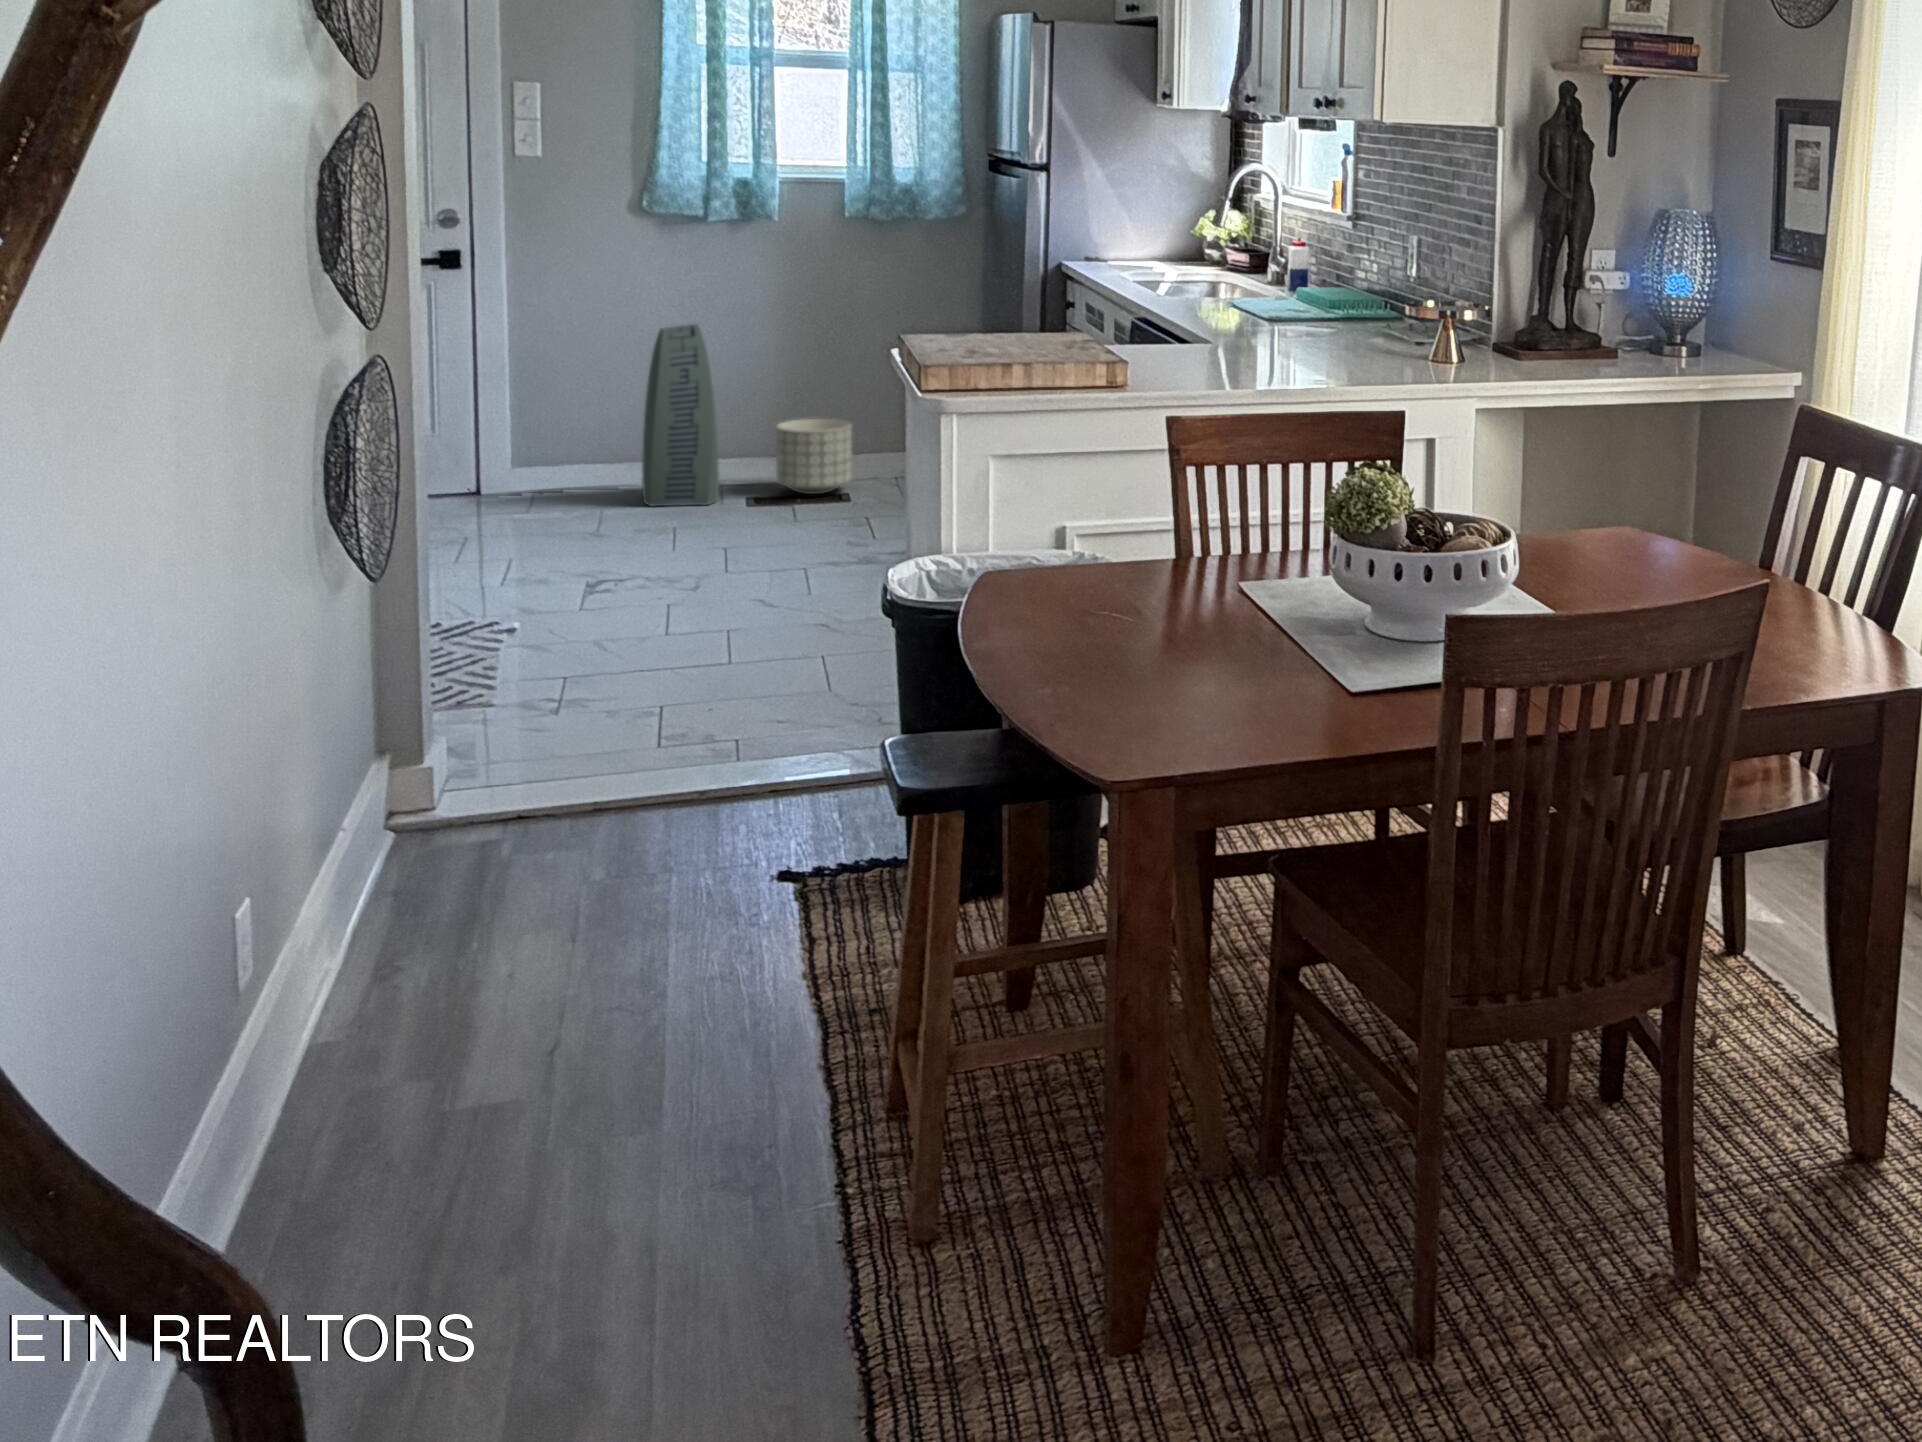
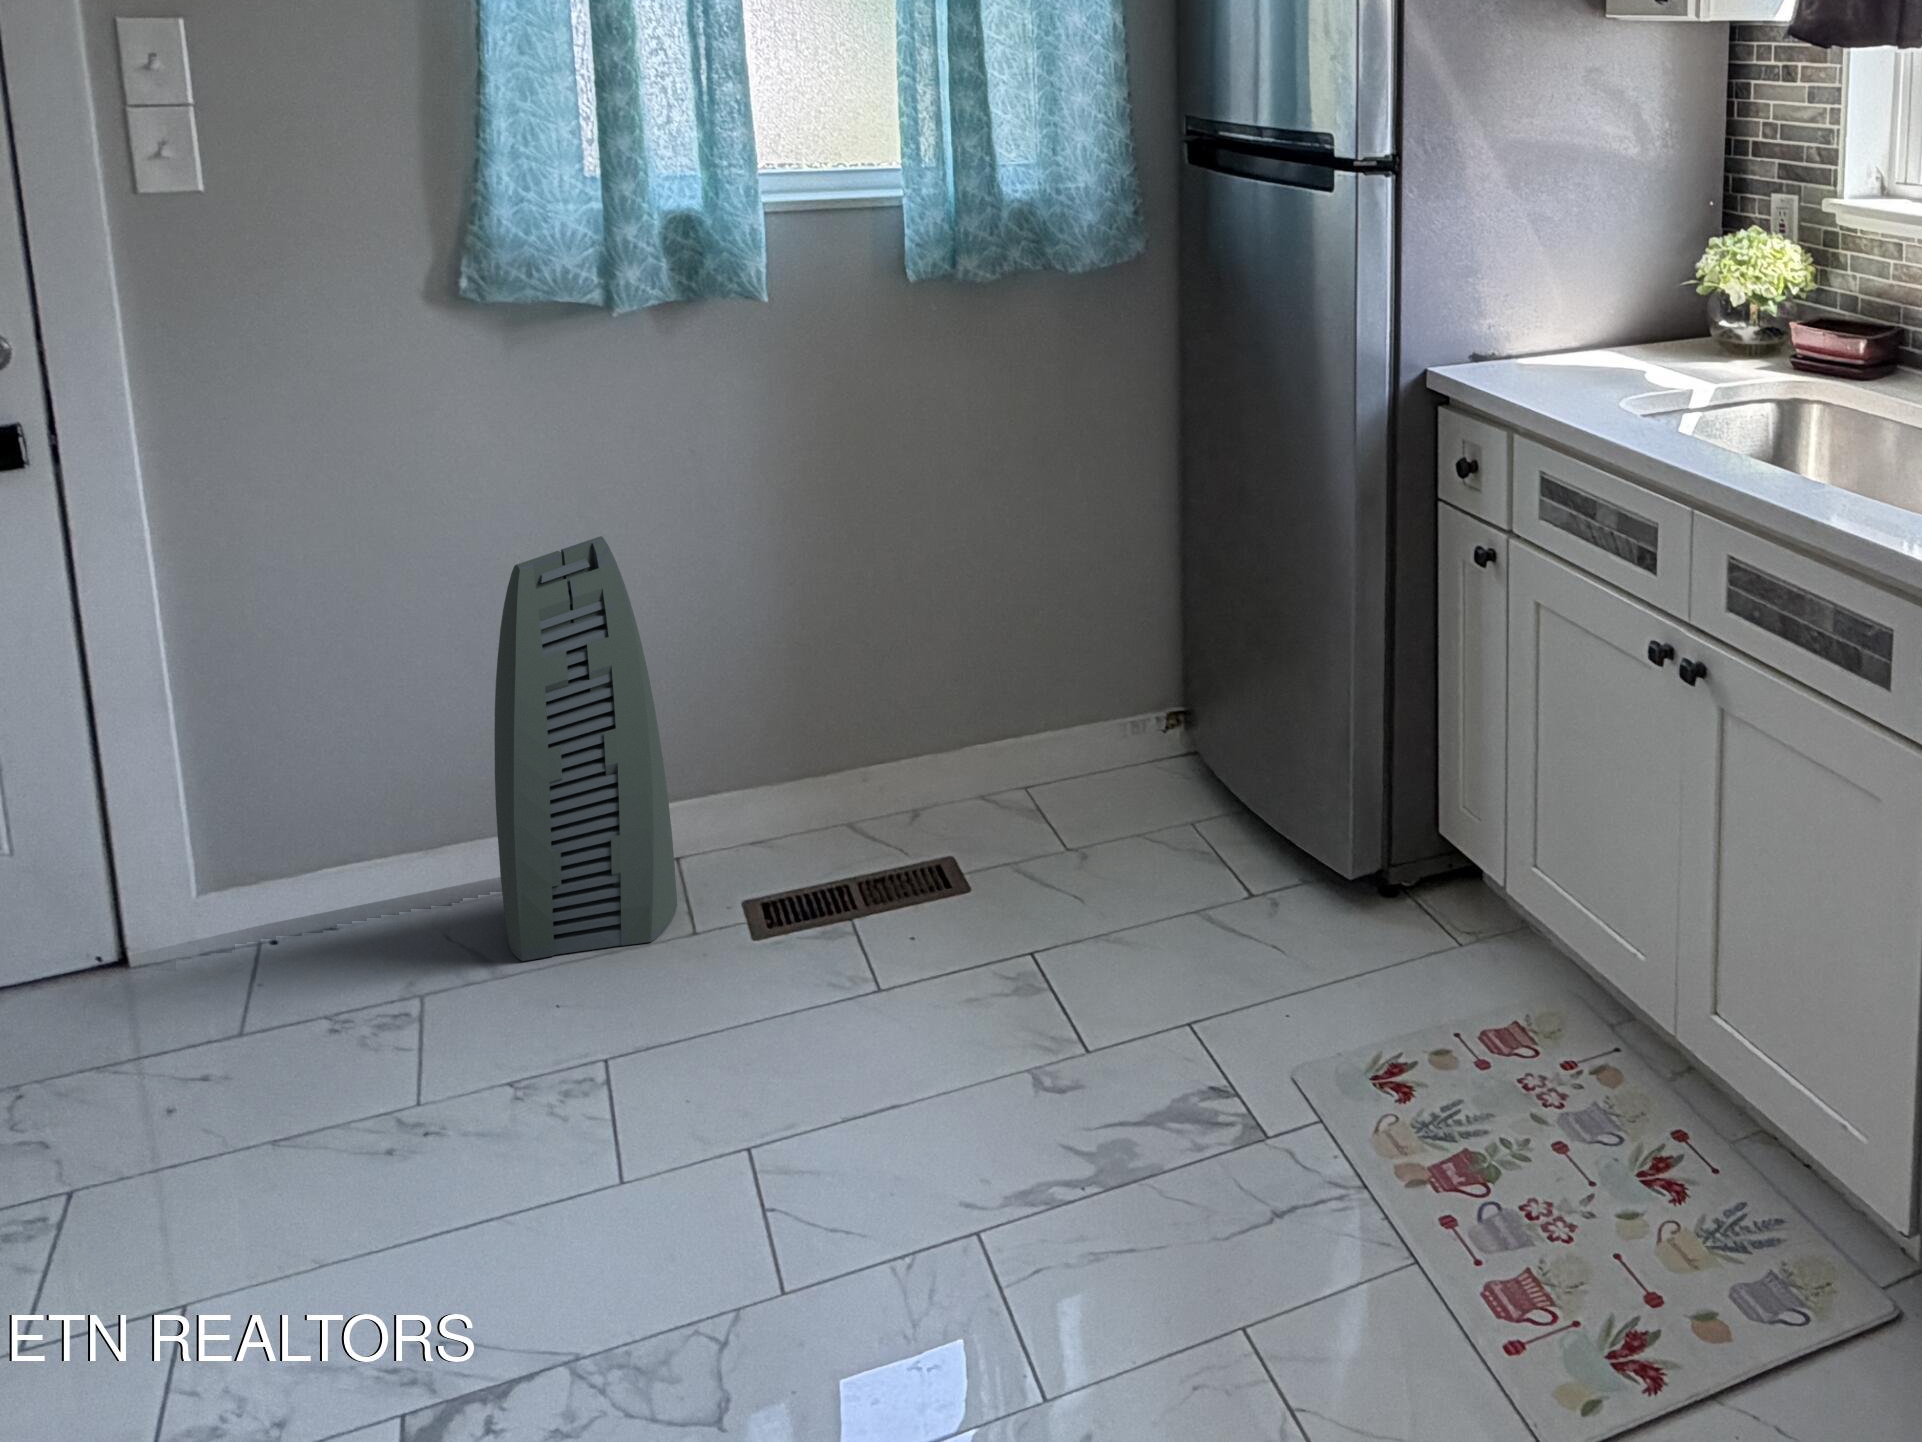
planter: present [776,419,852,494] -> none [792,696,956,870]

